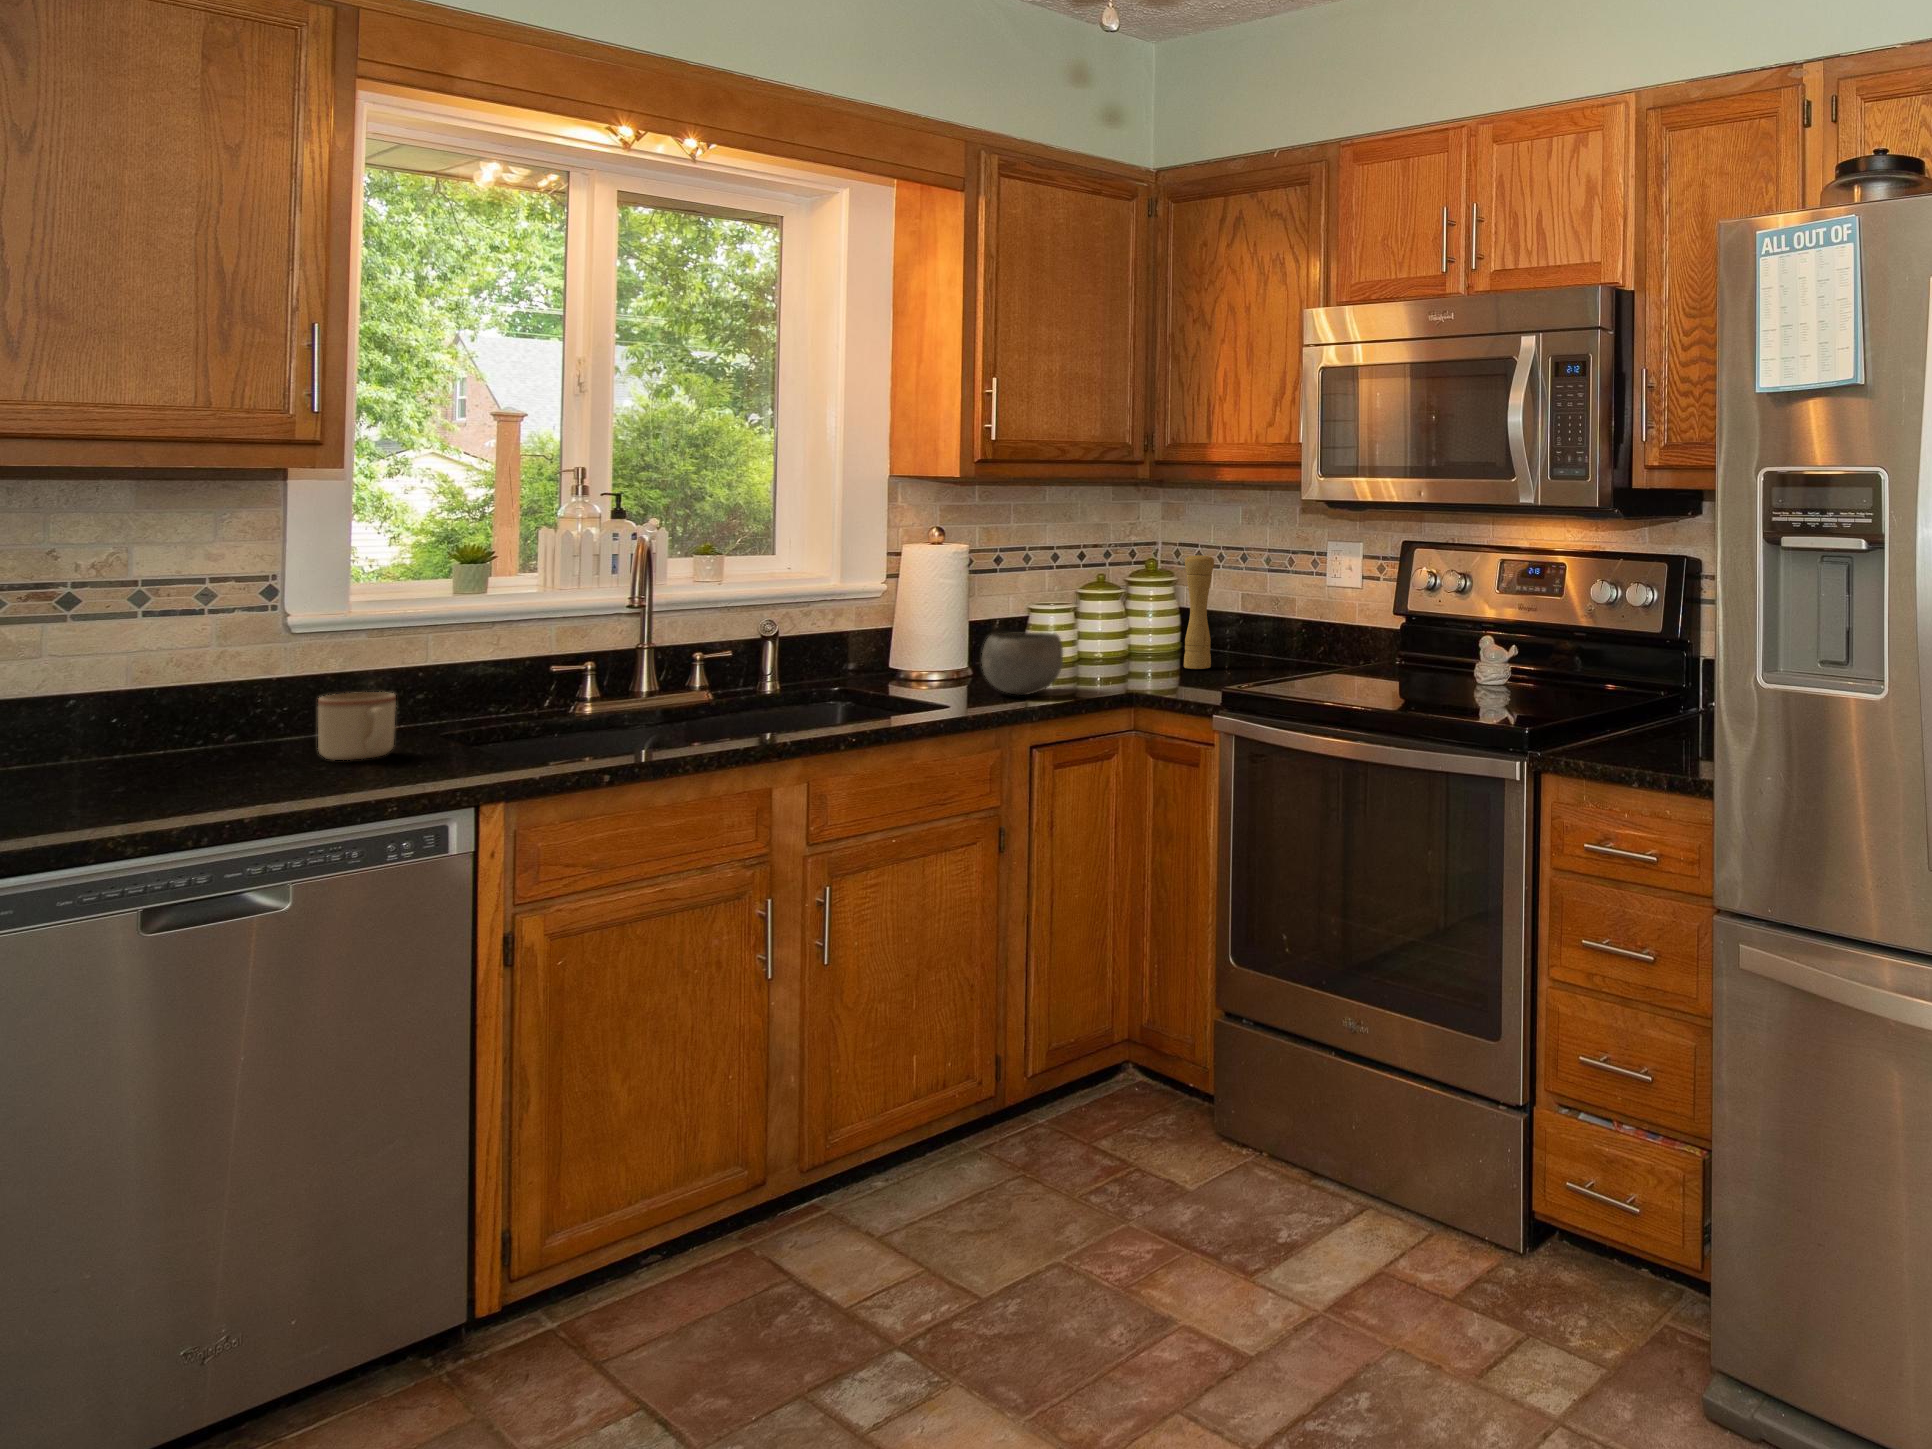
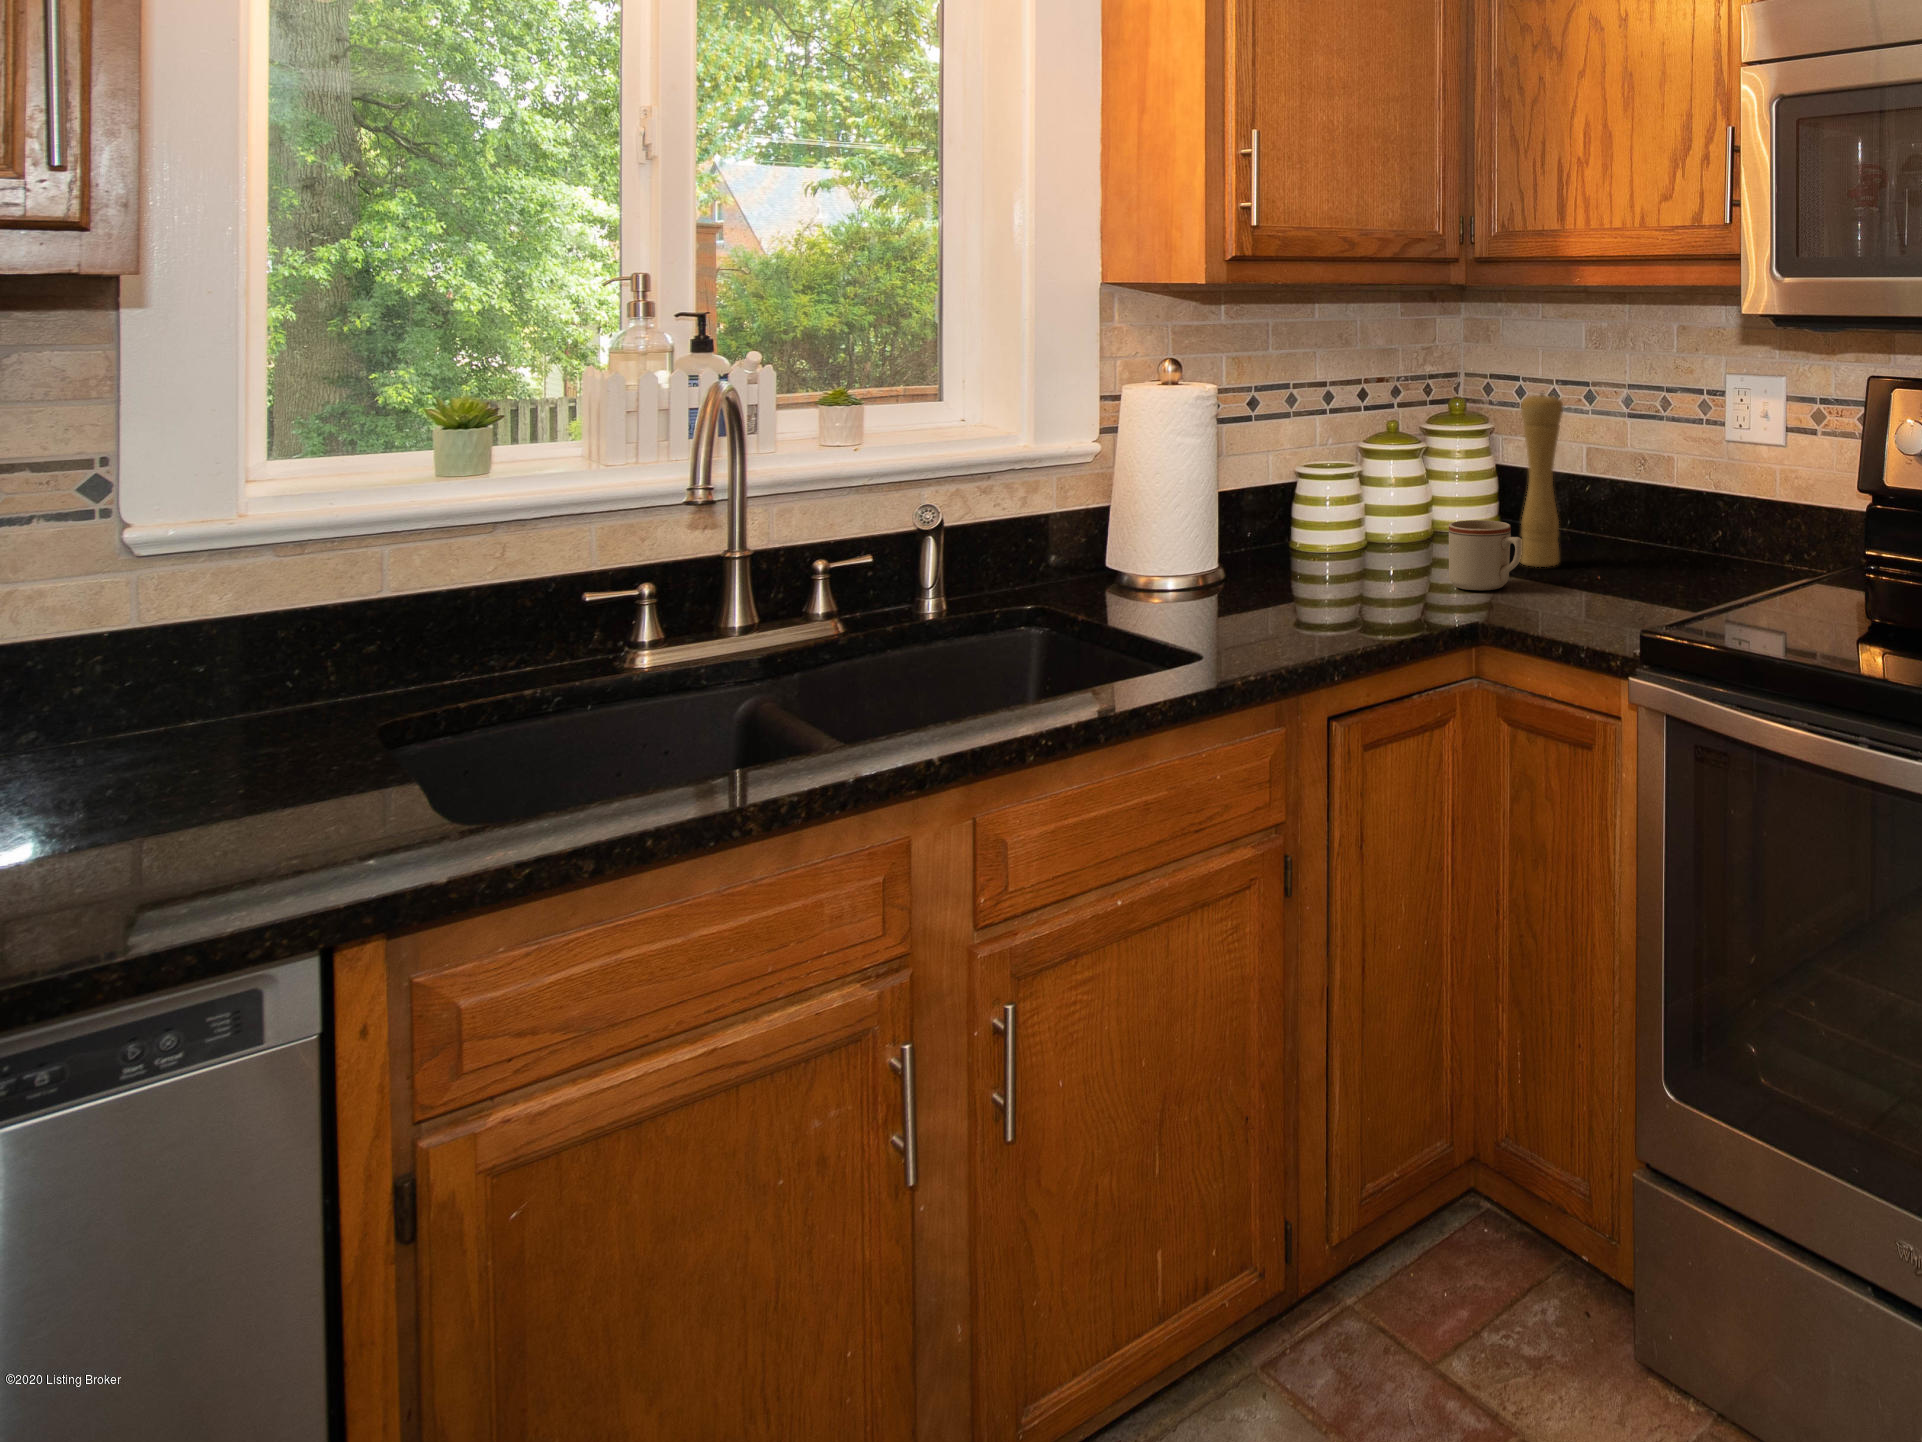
ceramic bowl: present [982,632,1063,695] -> none [1241,523,1364,626]
mug: present [318,692,396,760] -> present [1449,520,1522,590]

